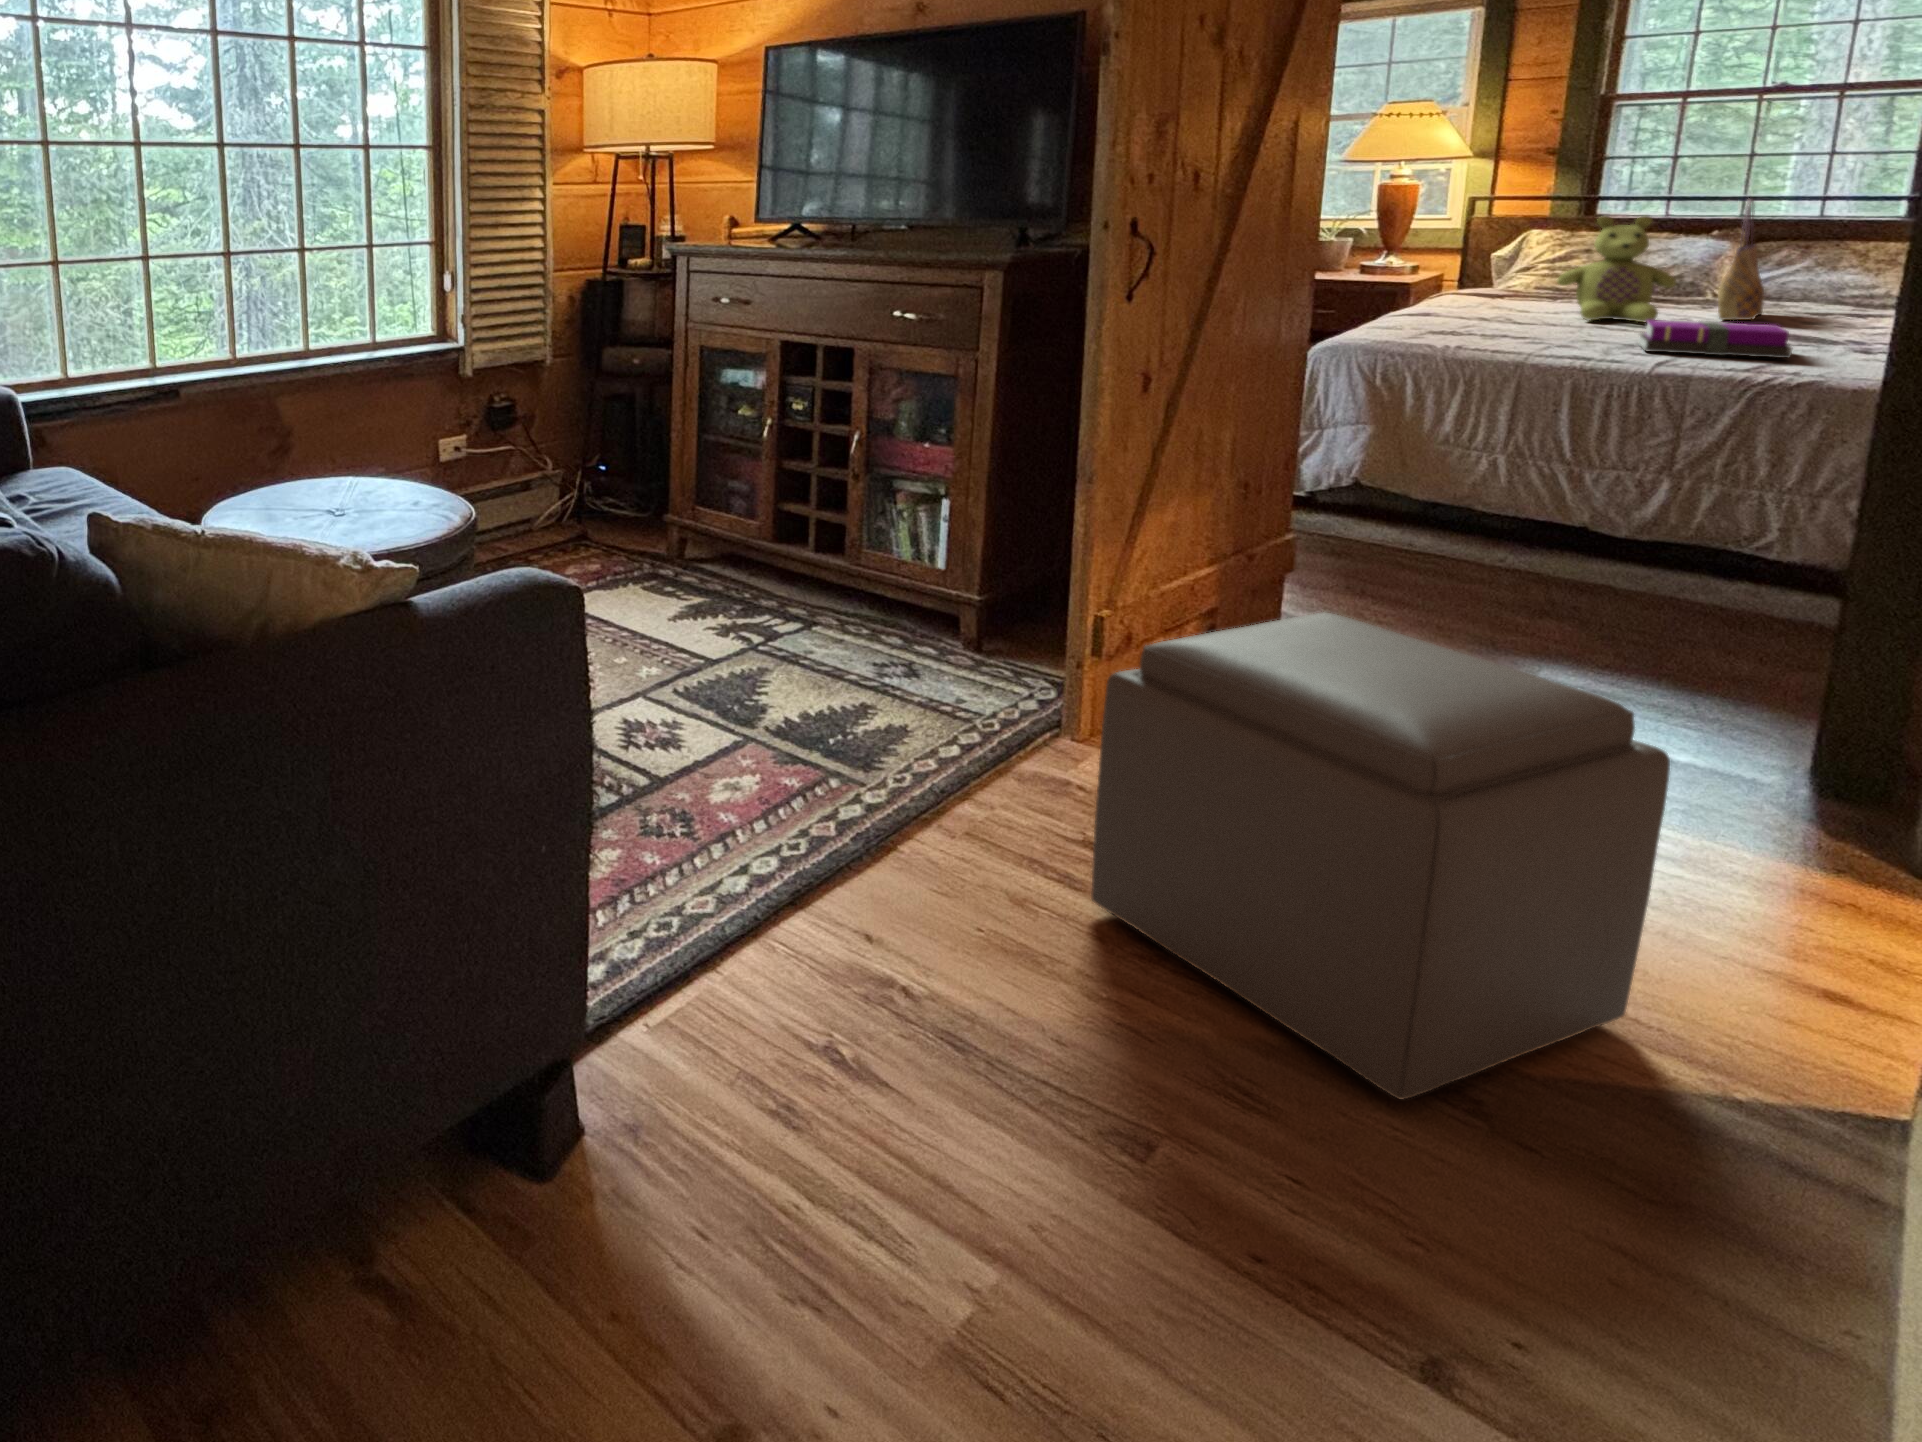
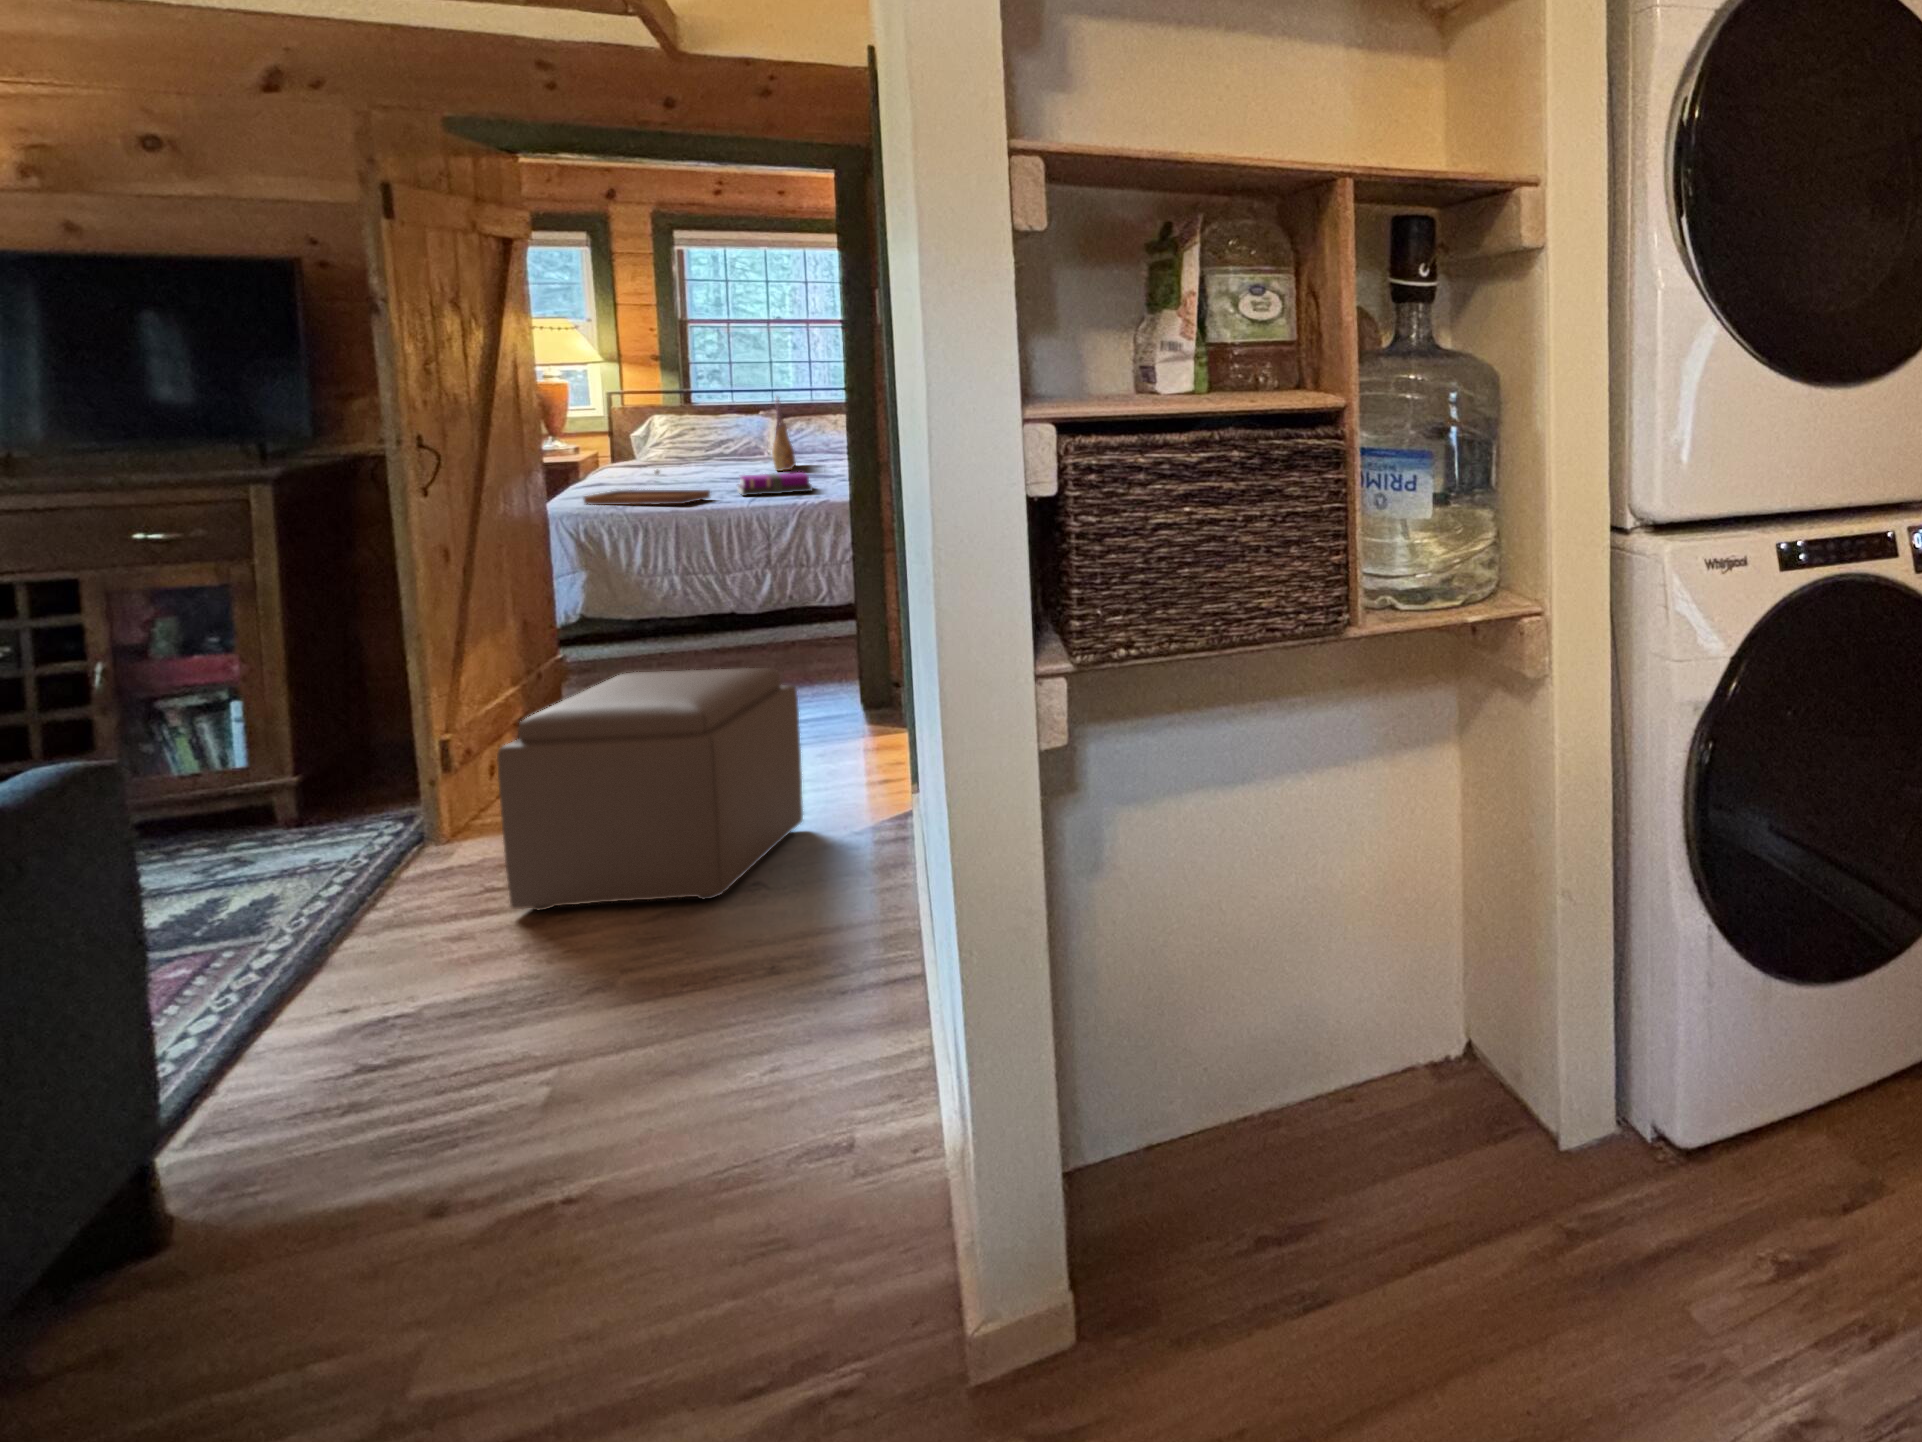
stuffed bear: present [1557,216,1677,322] -> none [682,408,750,479]
tray: none [1391,299,1588,352] -> present [584,470,710,505]

